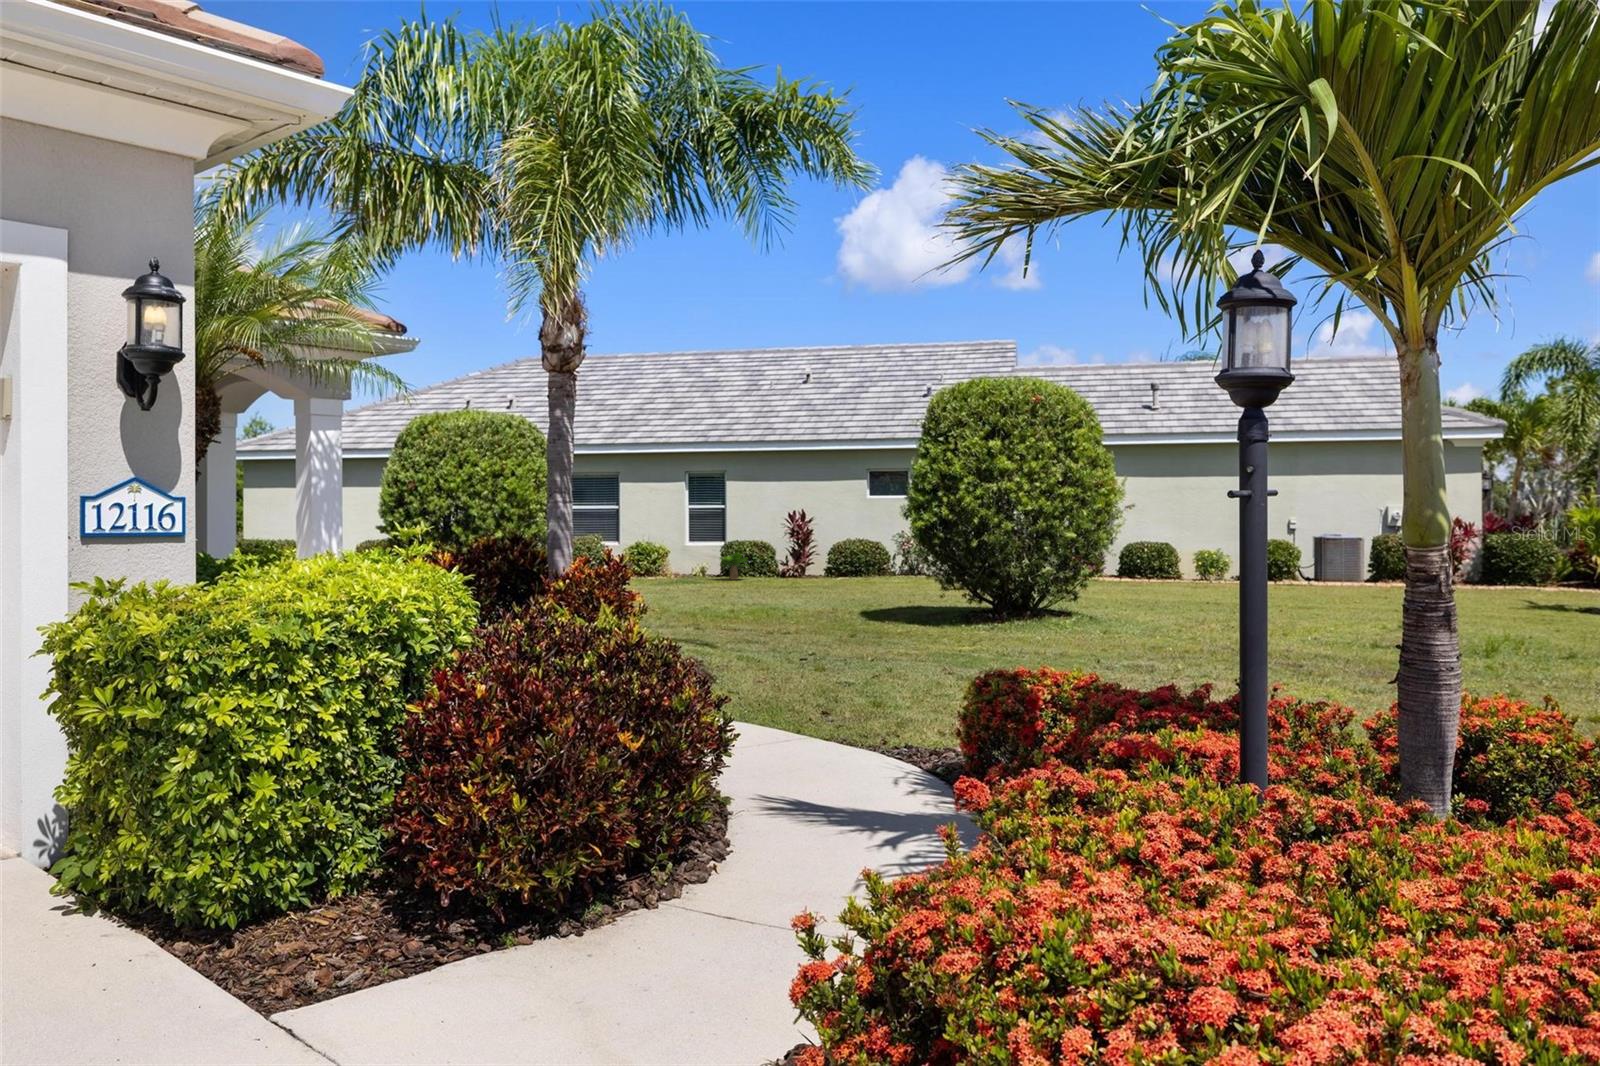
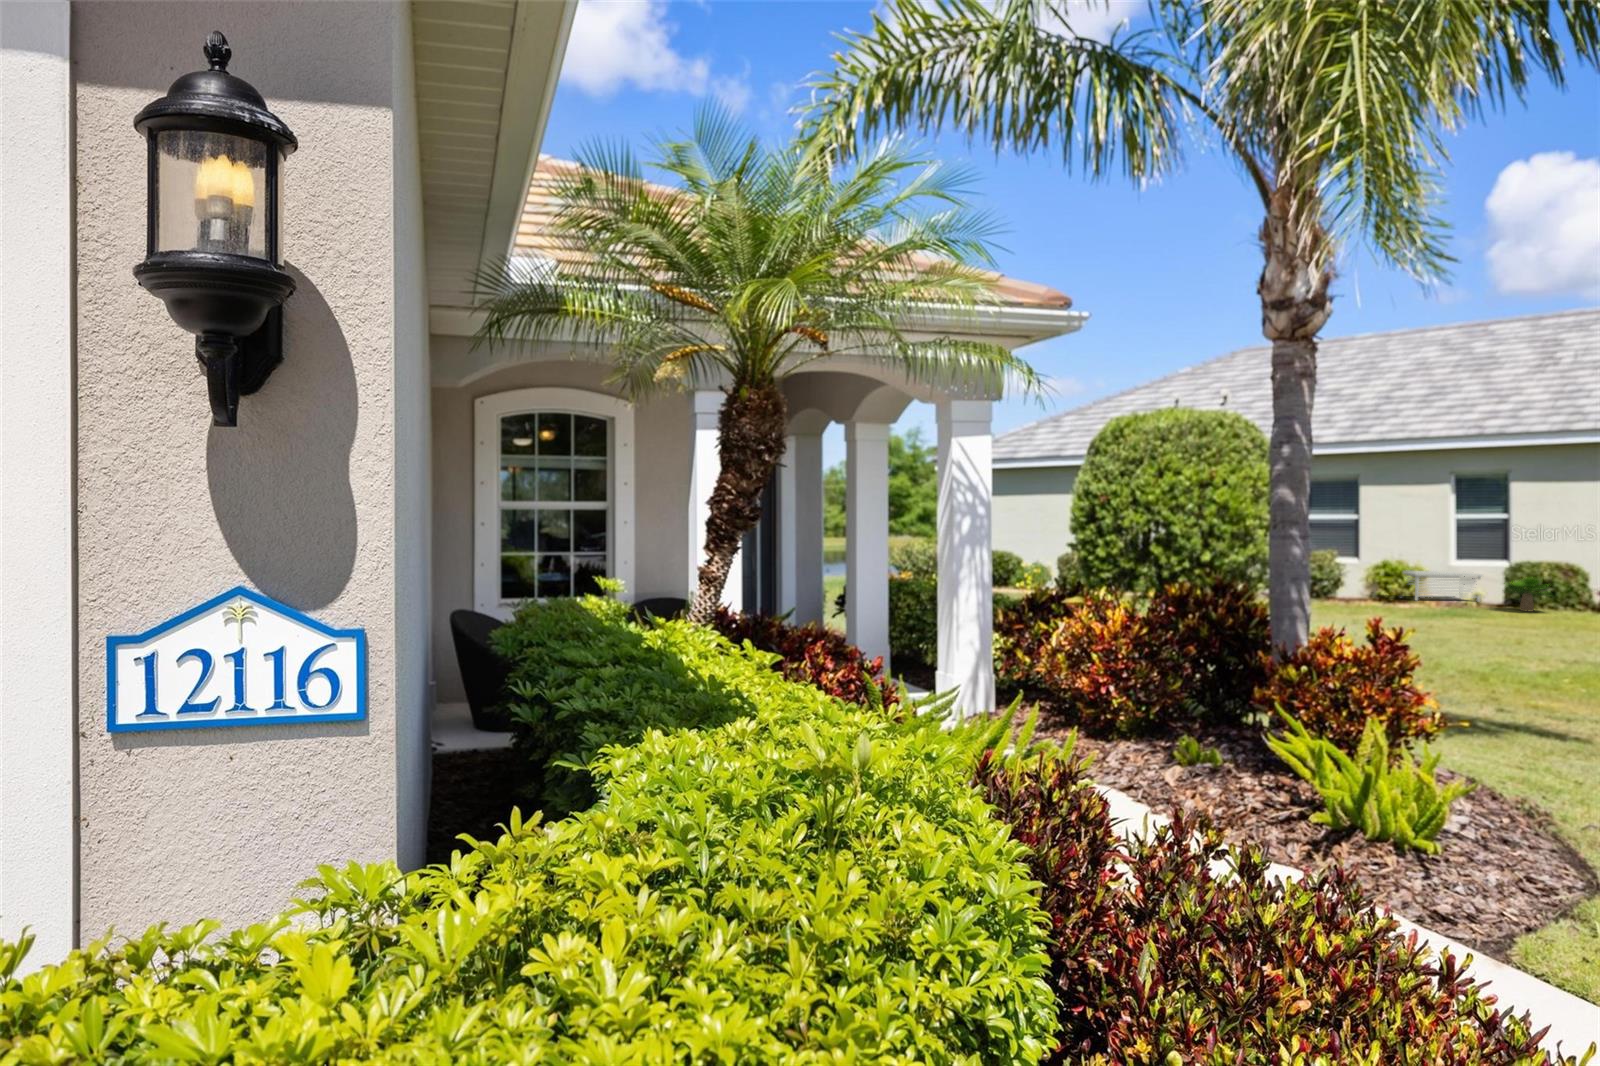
storage bench: none [649,552,708,577] -> present [1403,570,1483,601]

